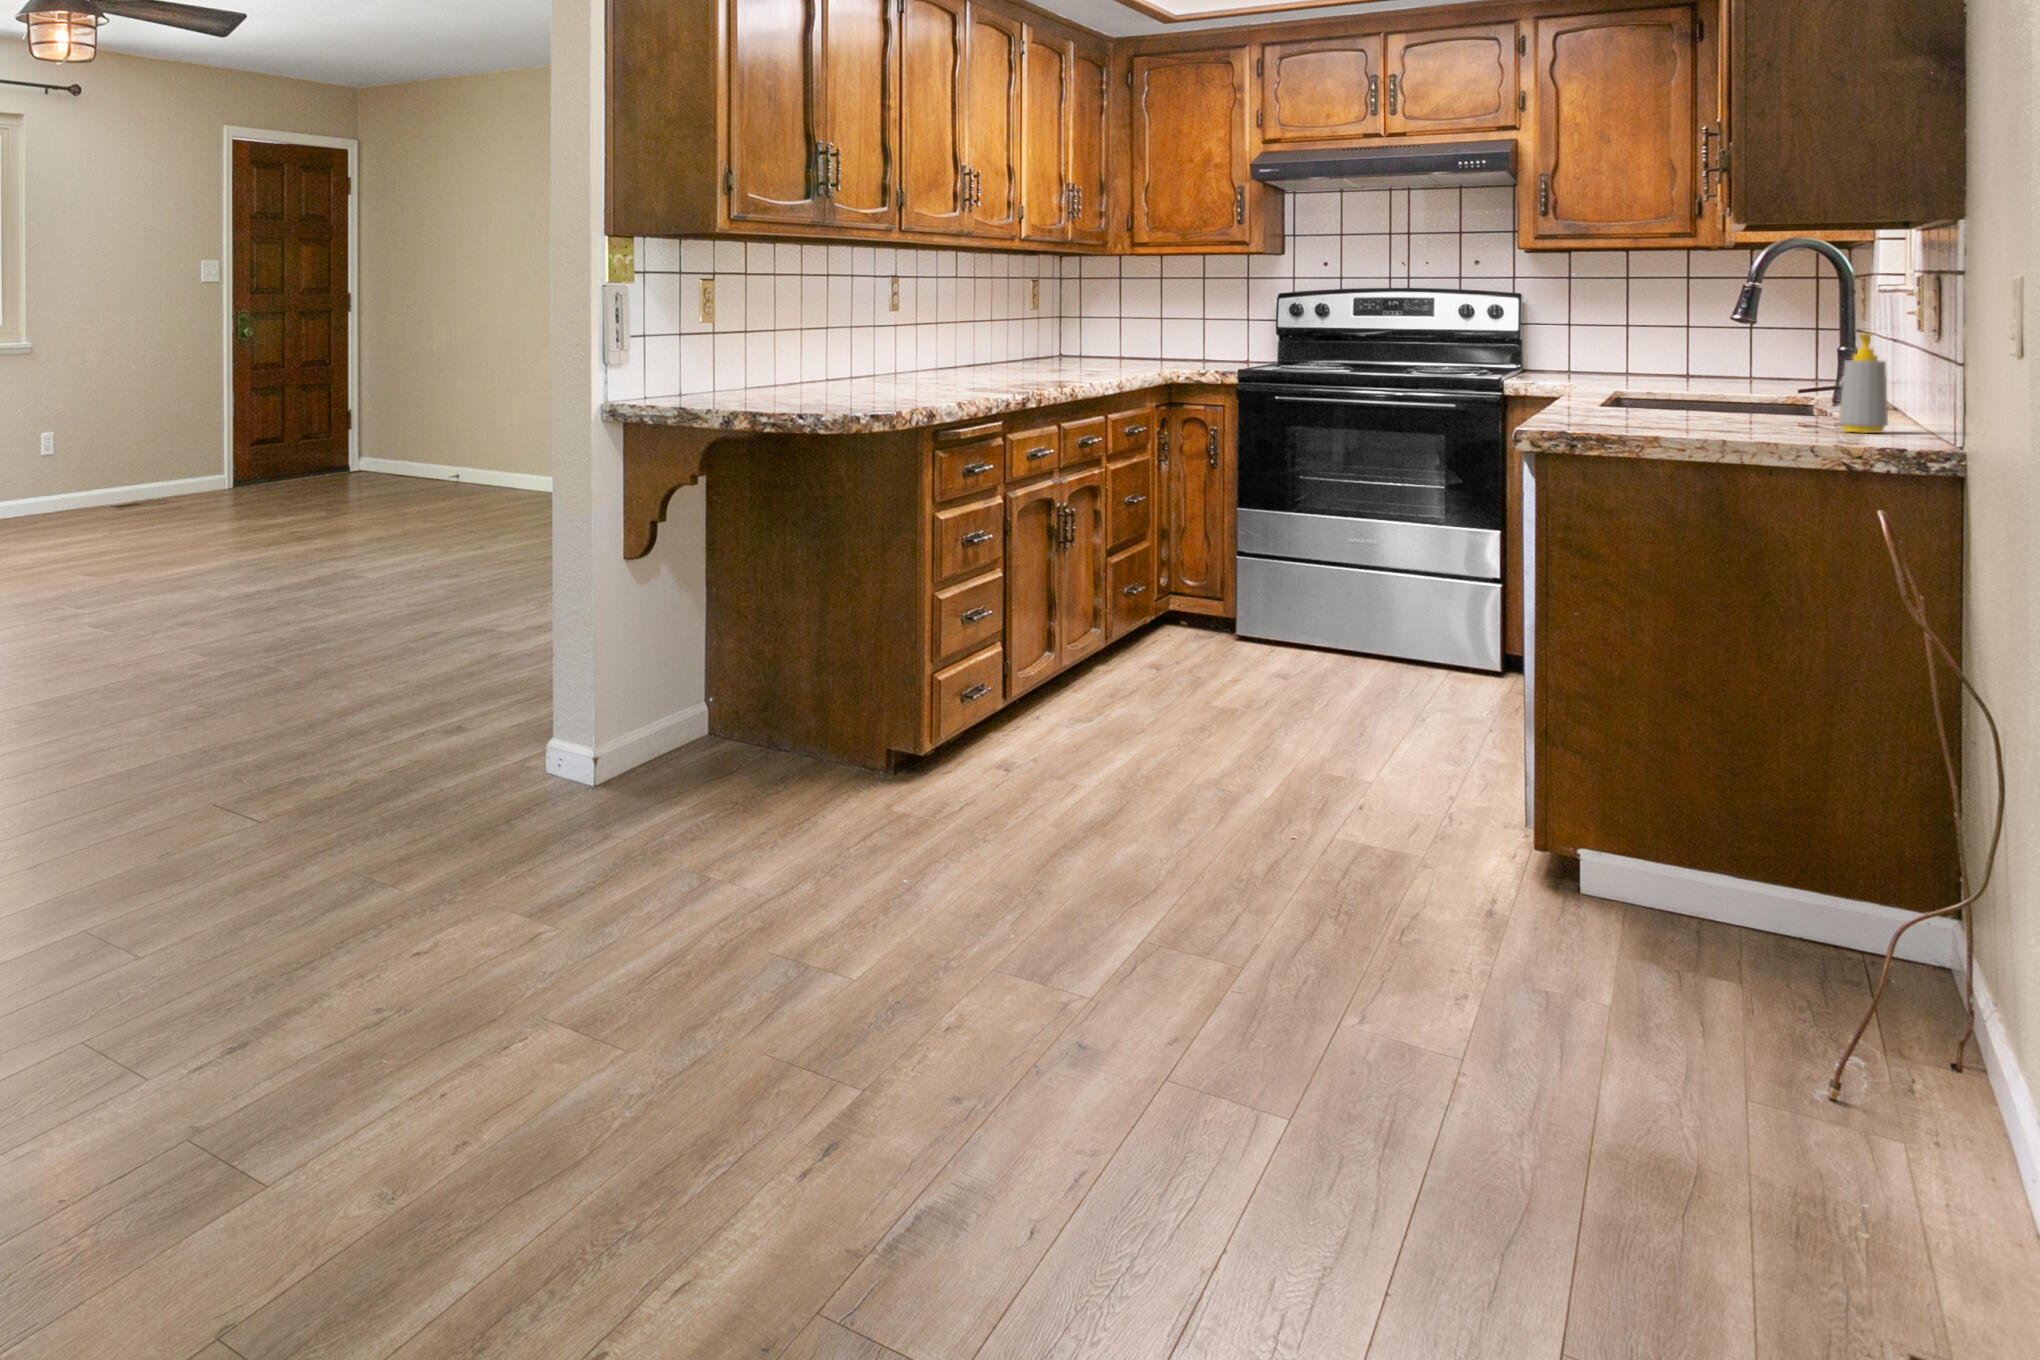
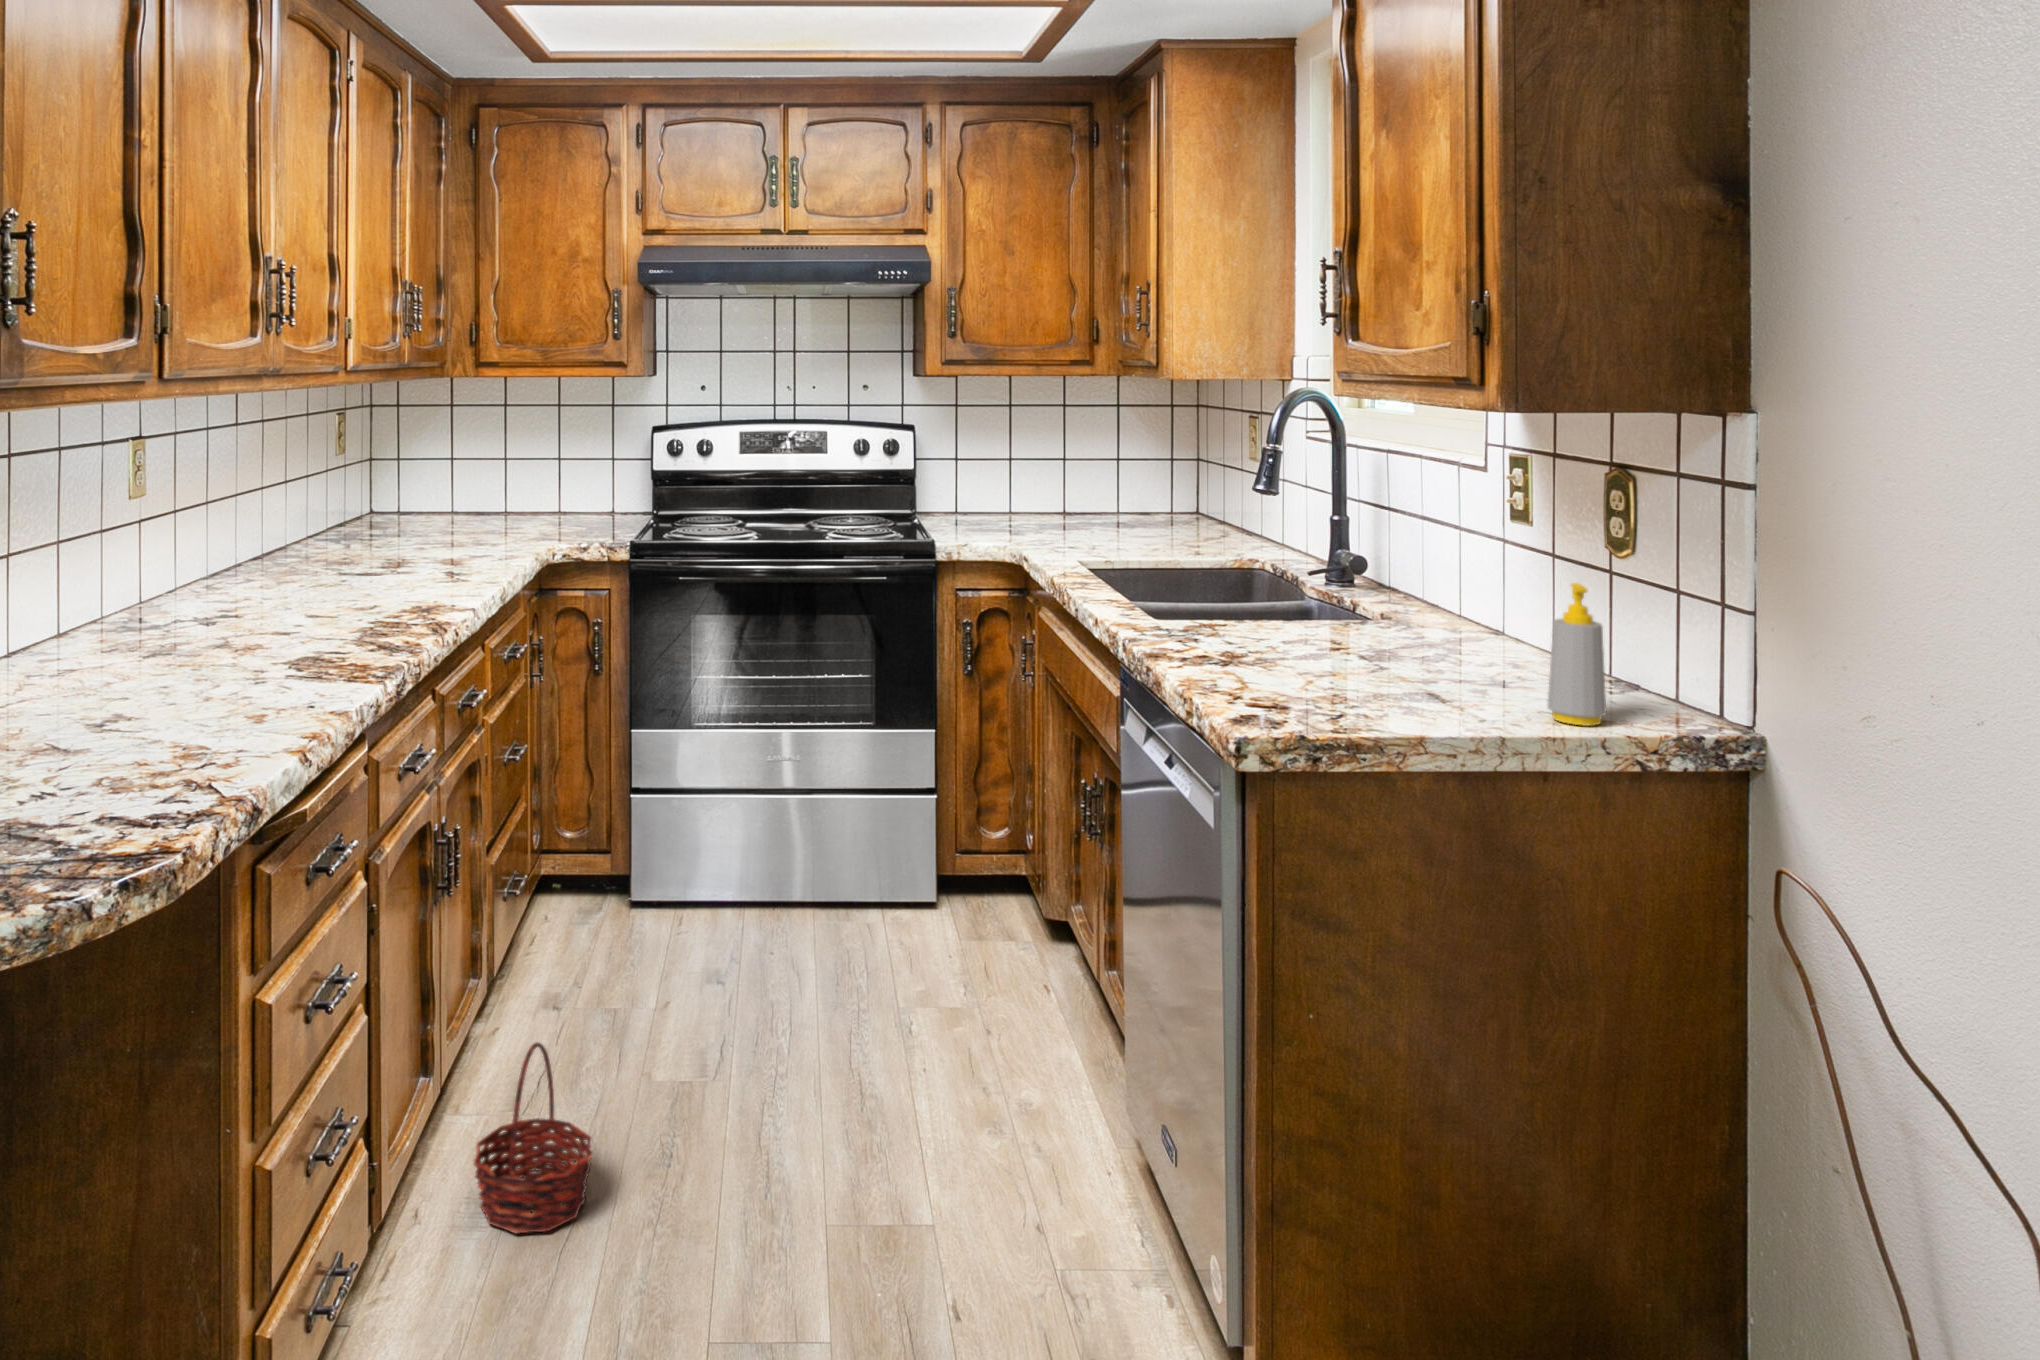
basket: none [1072,627,1149,730] -> present [474,1043,592,1234]

